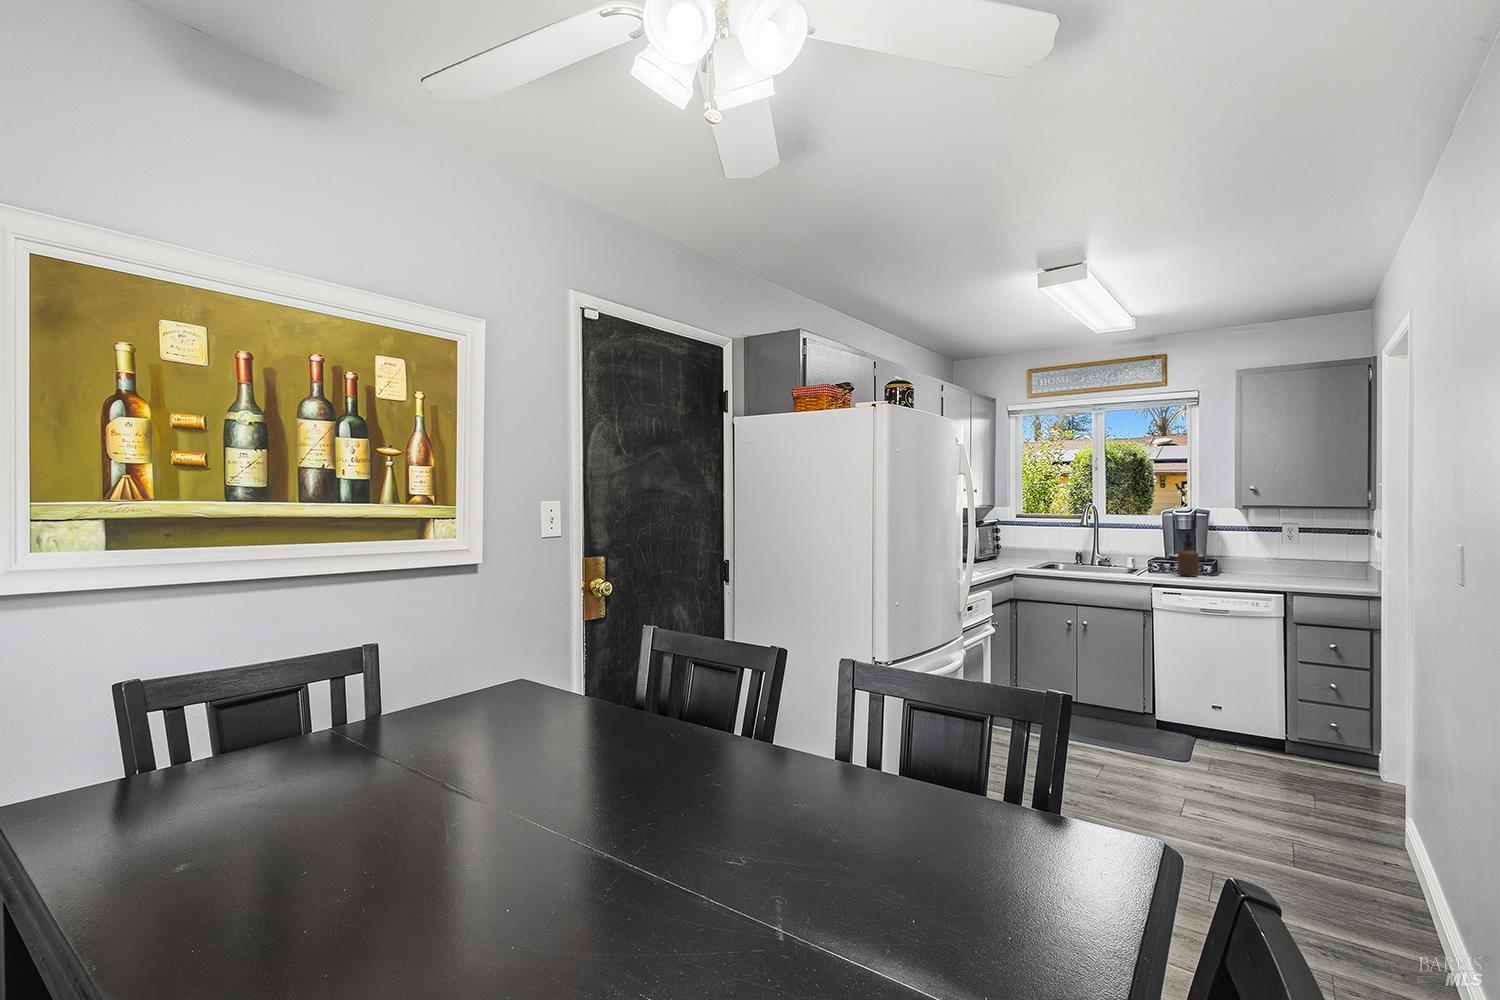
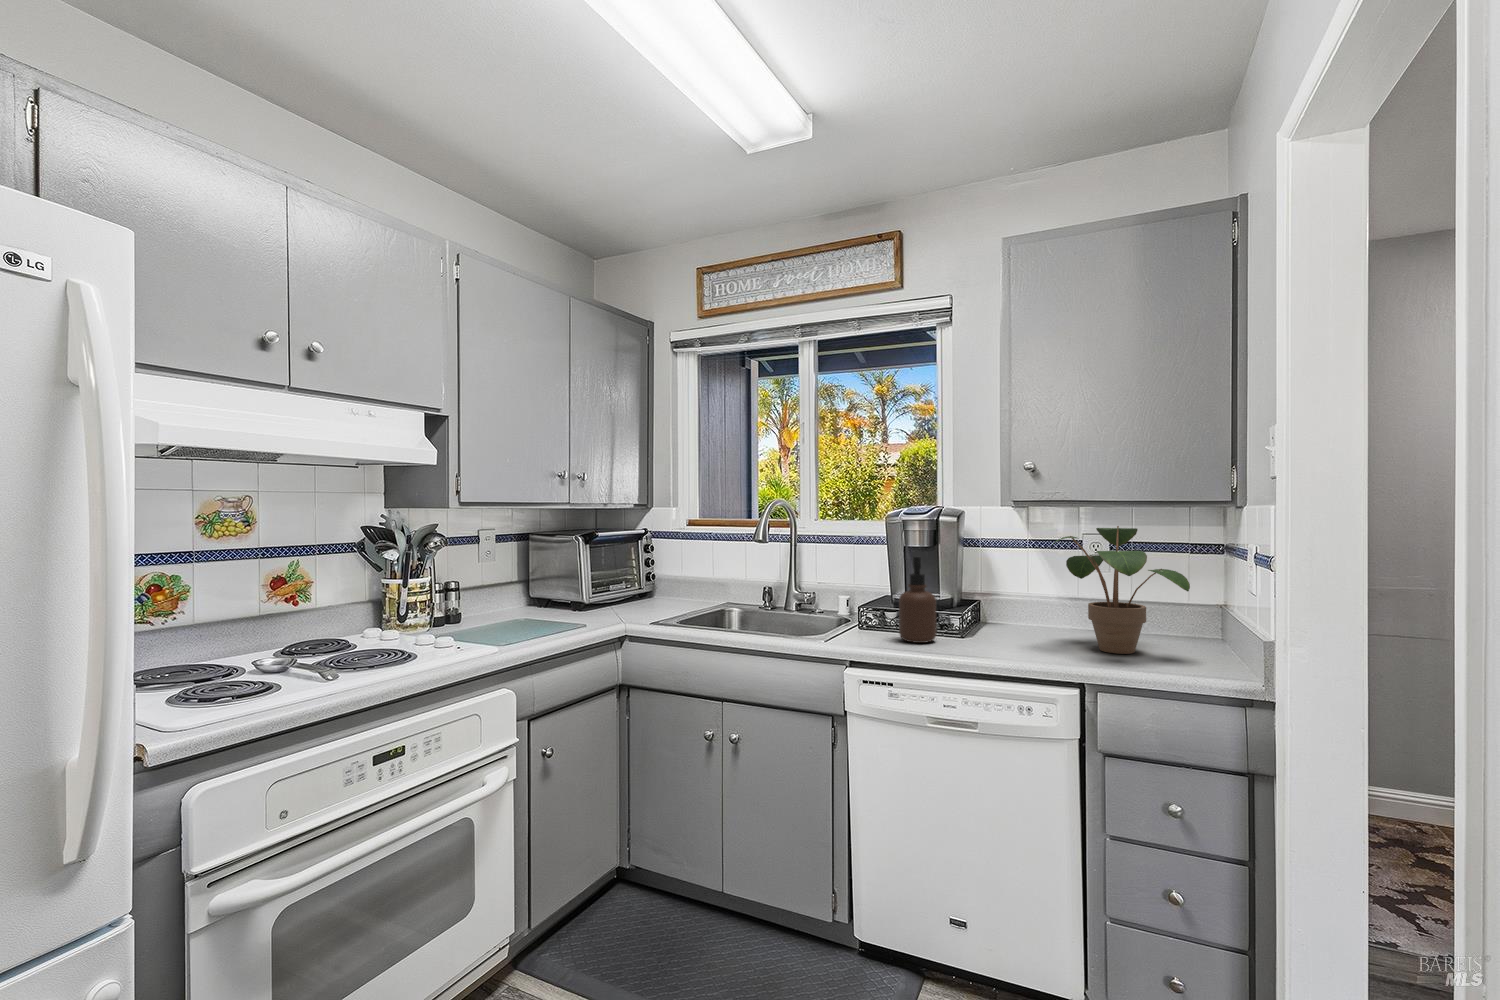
potted plant: none [1264,518,1343,581] -> present [1056,526,1190,654]

